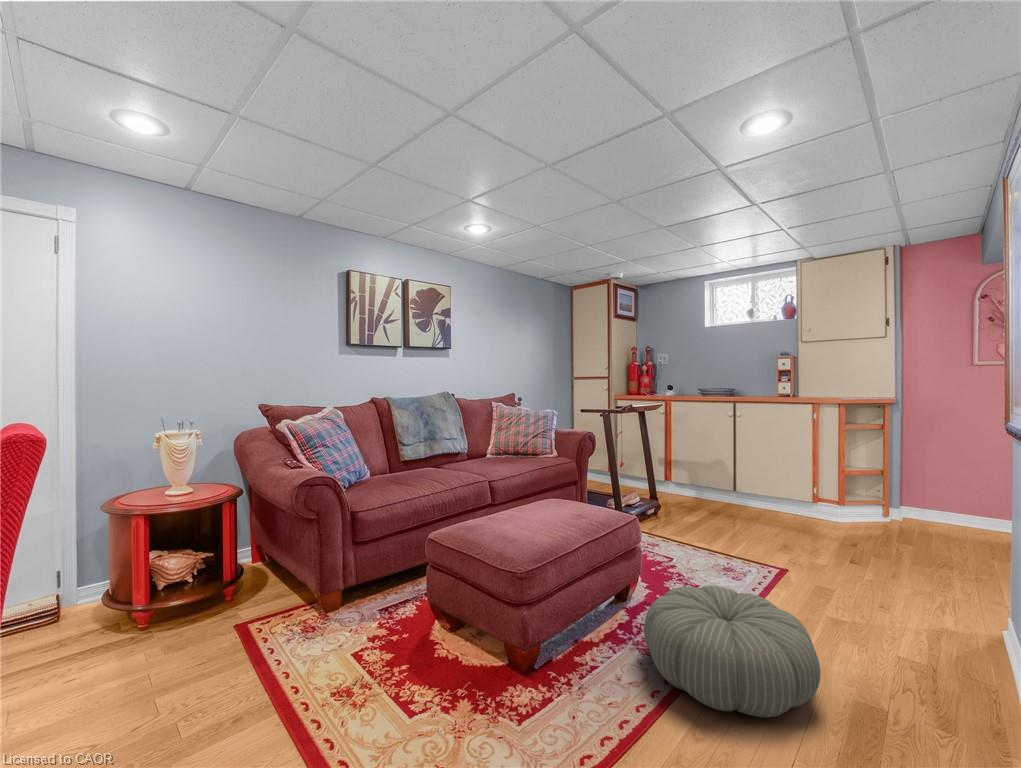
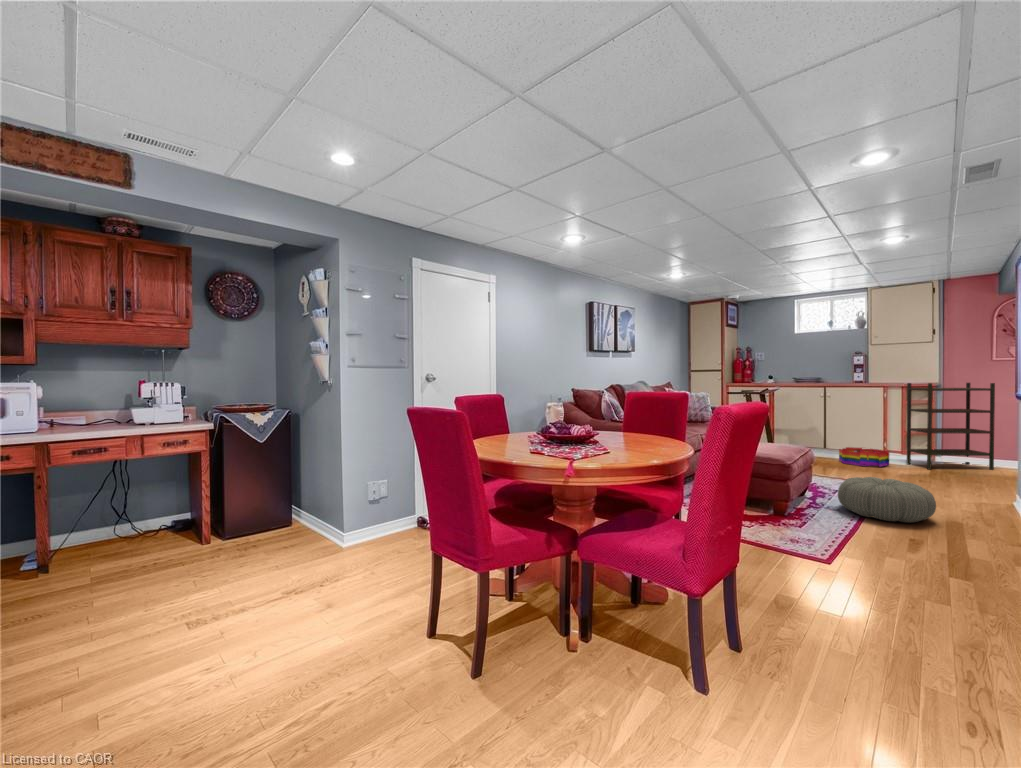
bookshelf: none [845,398,975,537] -> present [907,383,995,470]
storage bin: none [749,494,817,529] -> present [839,447,889,467]

